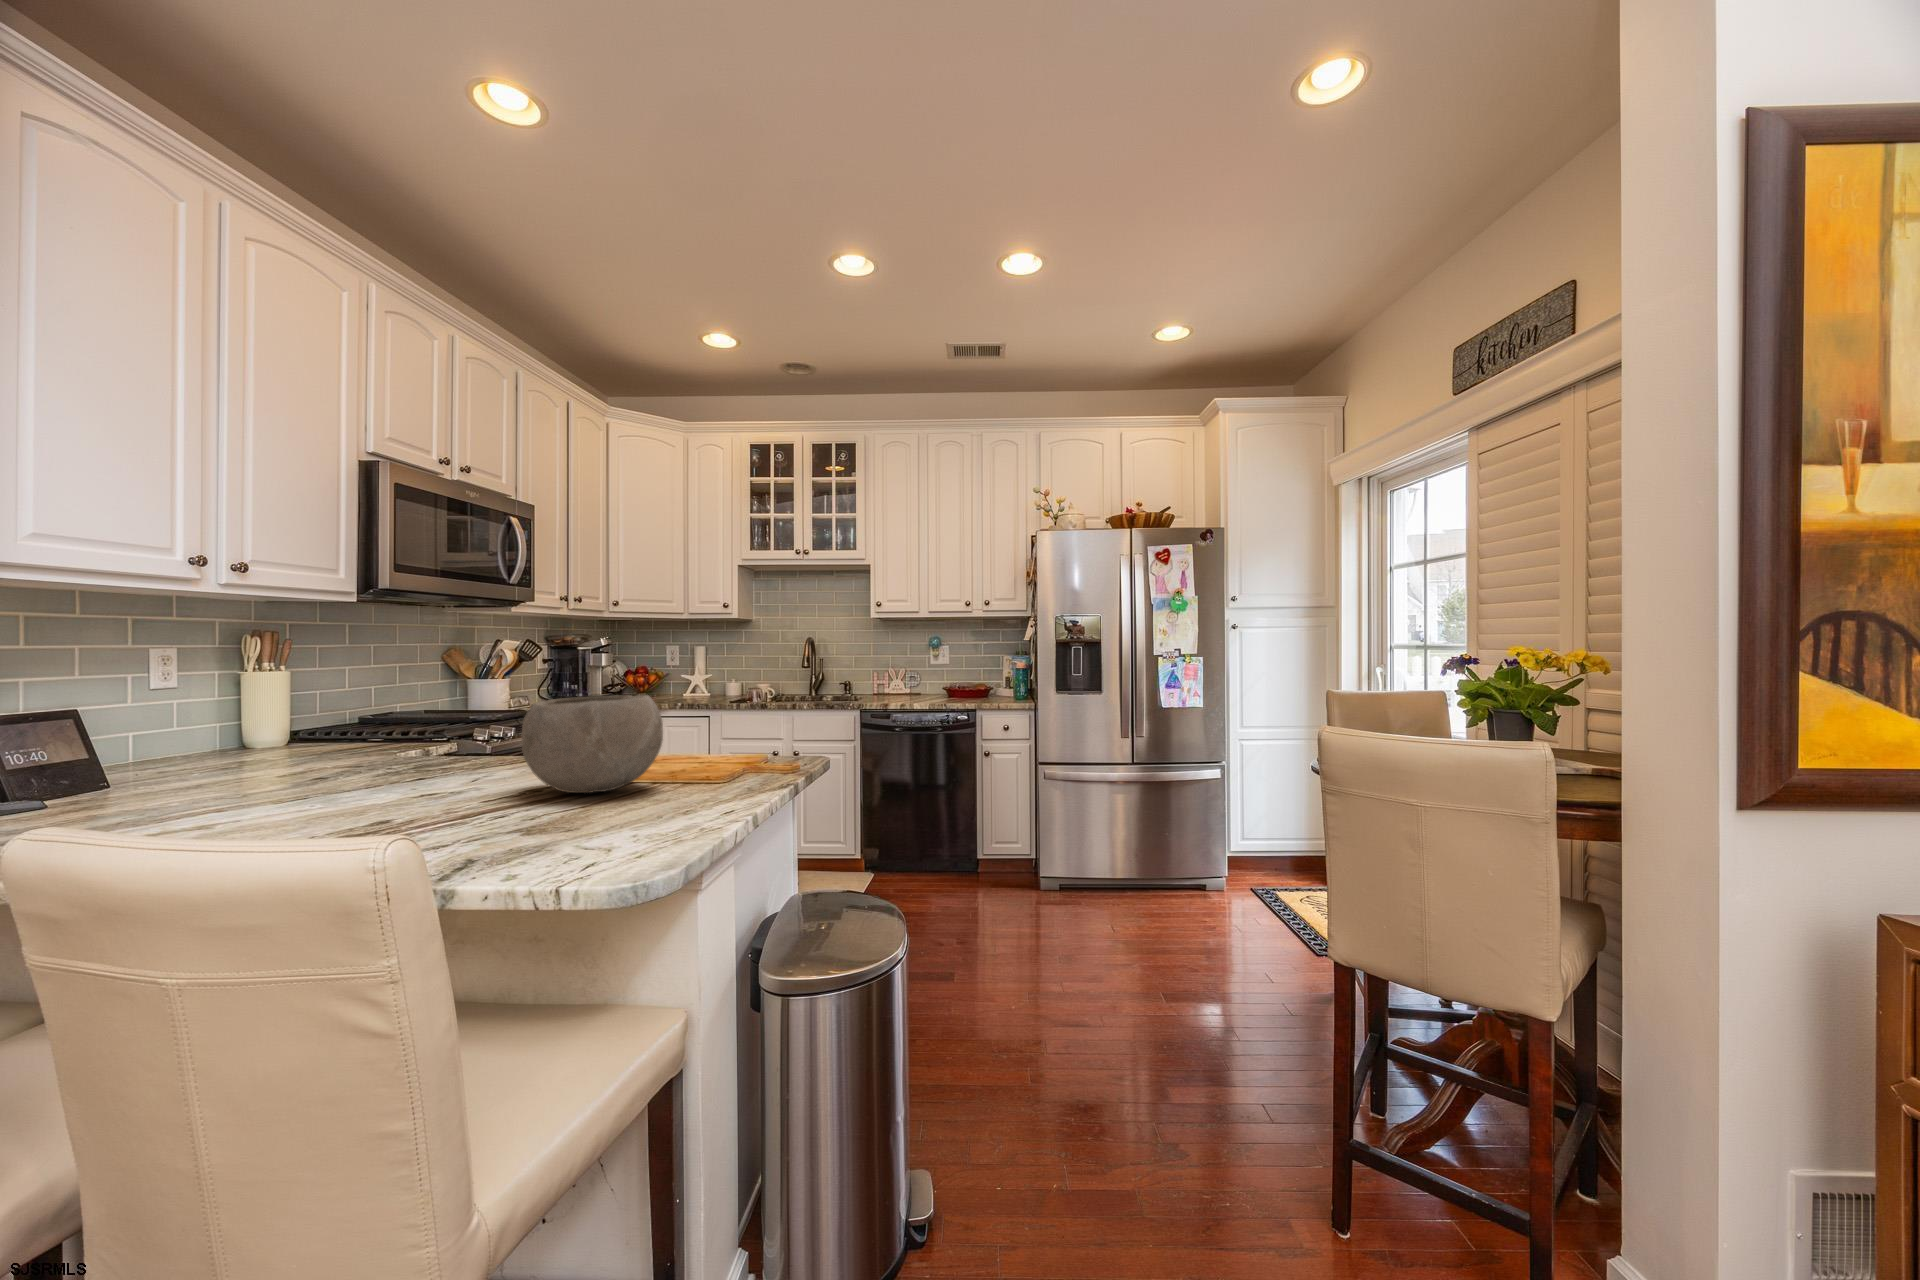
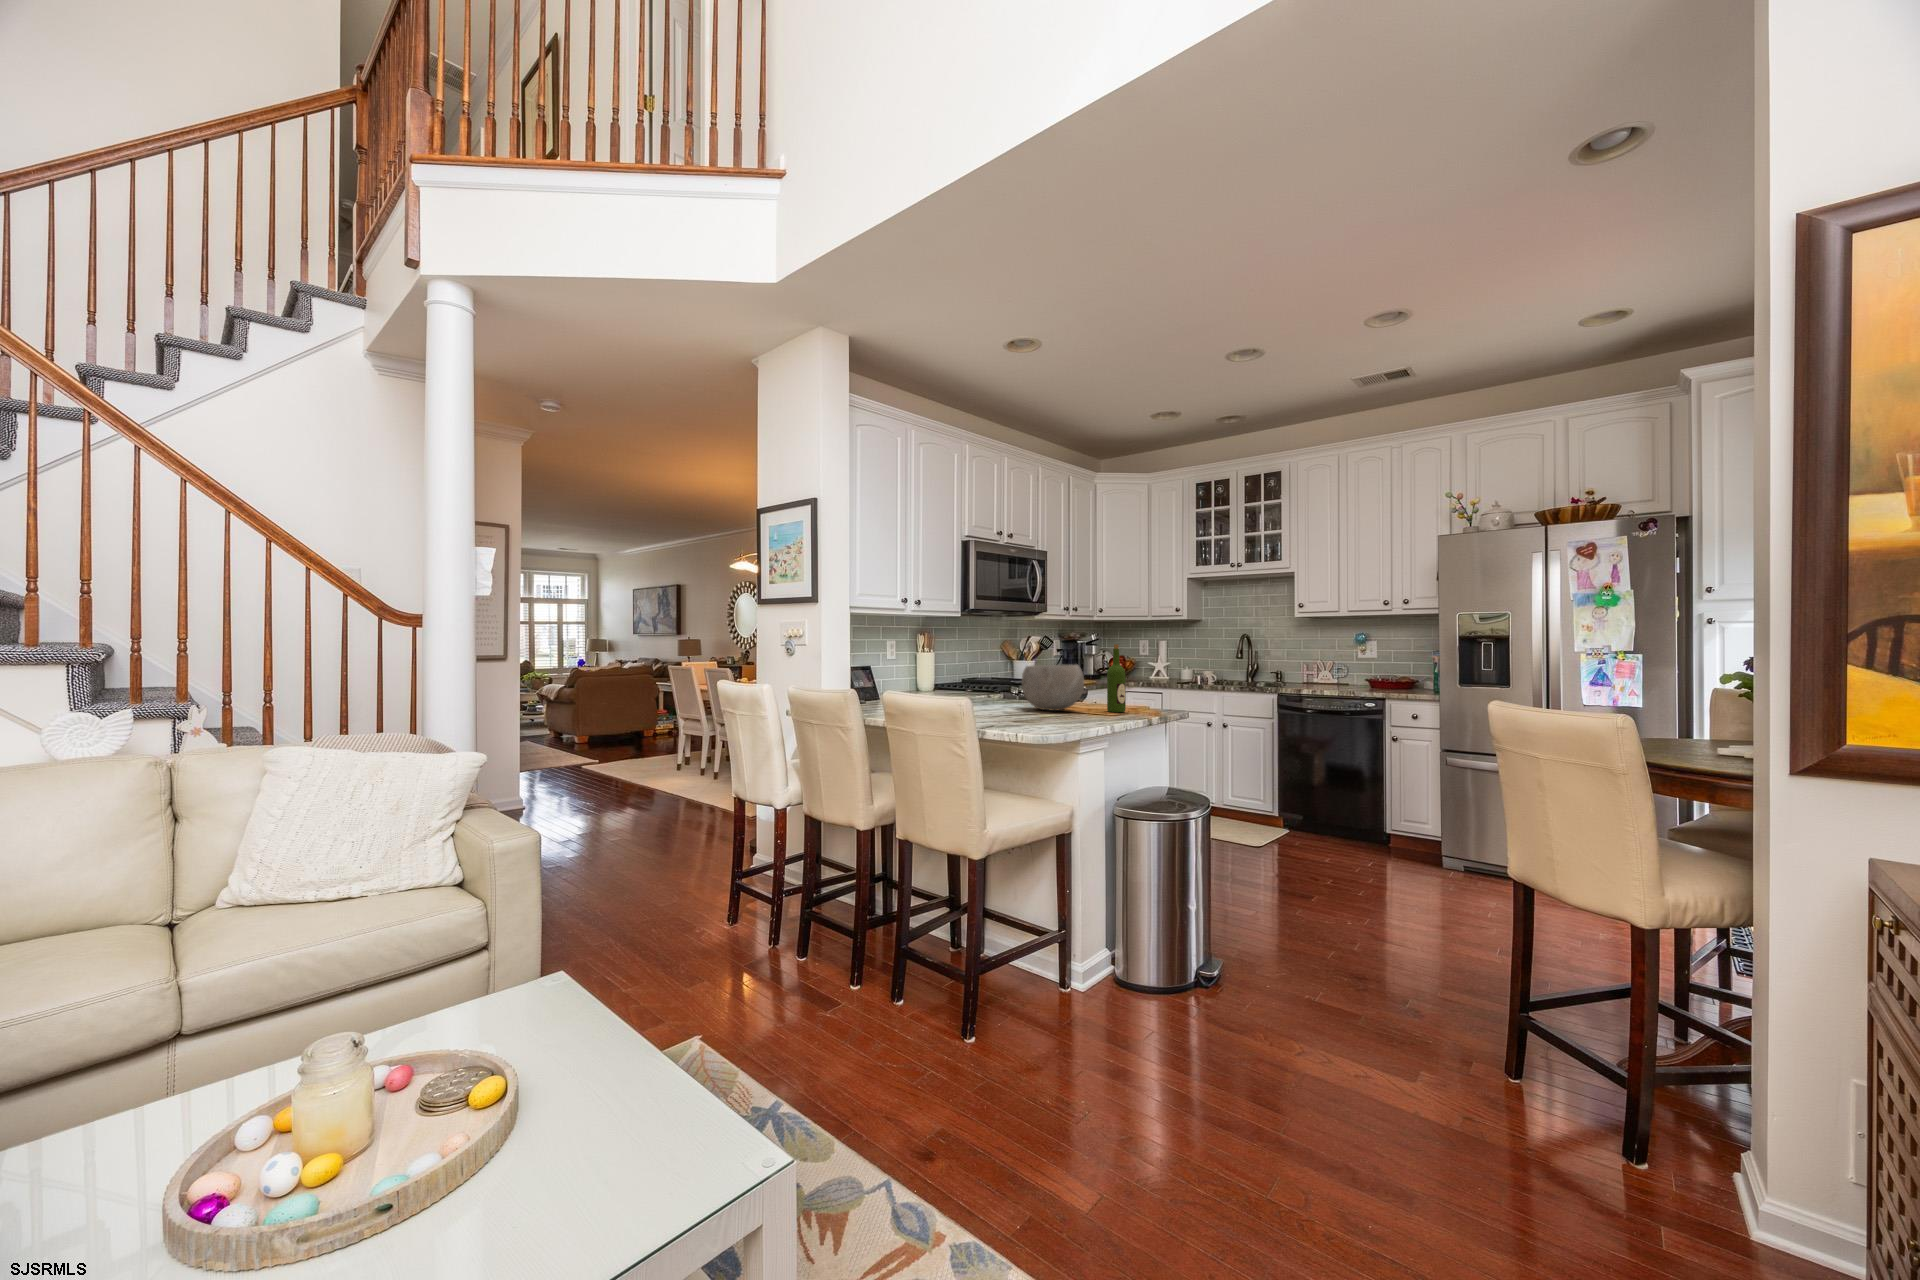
wine bottle: none [697,655,730,777] -> present [1107,644,1126,712]

